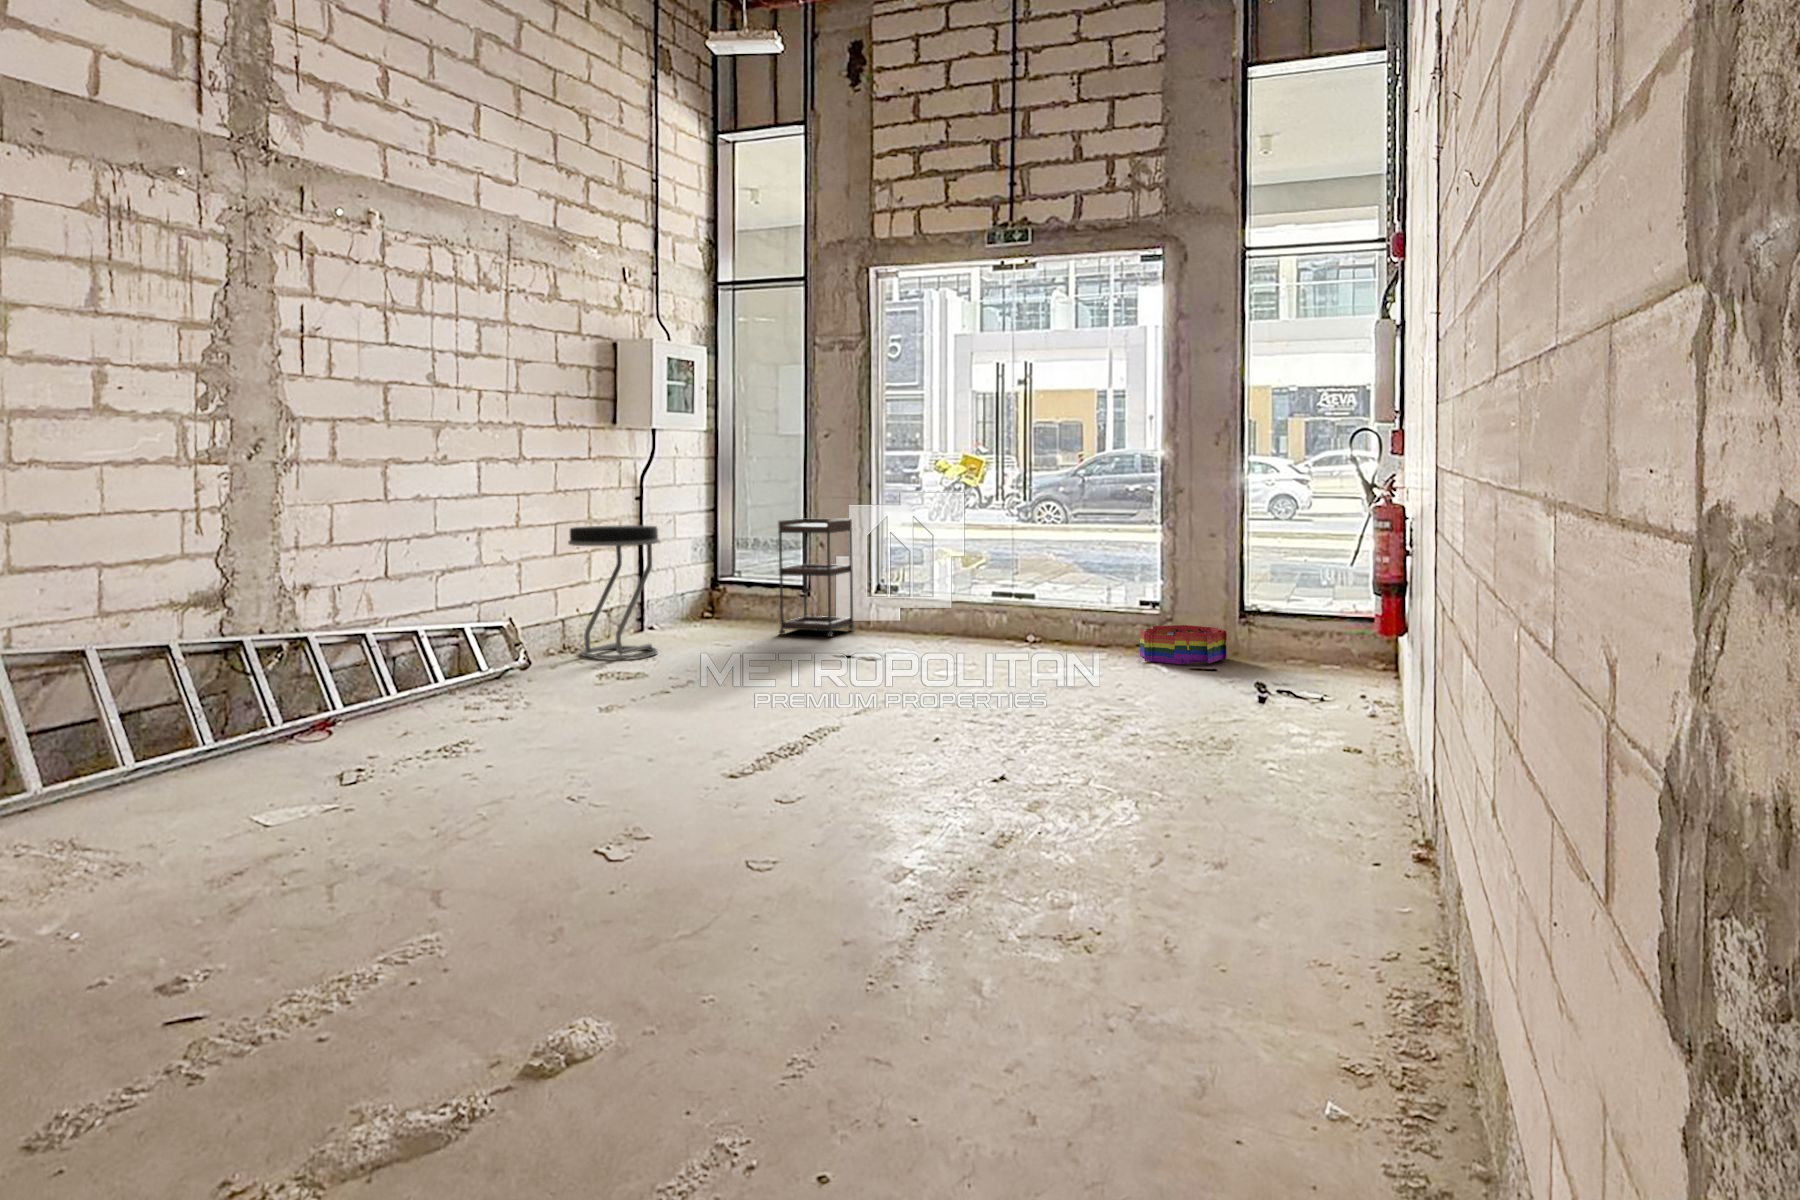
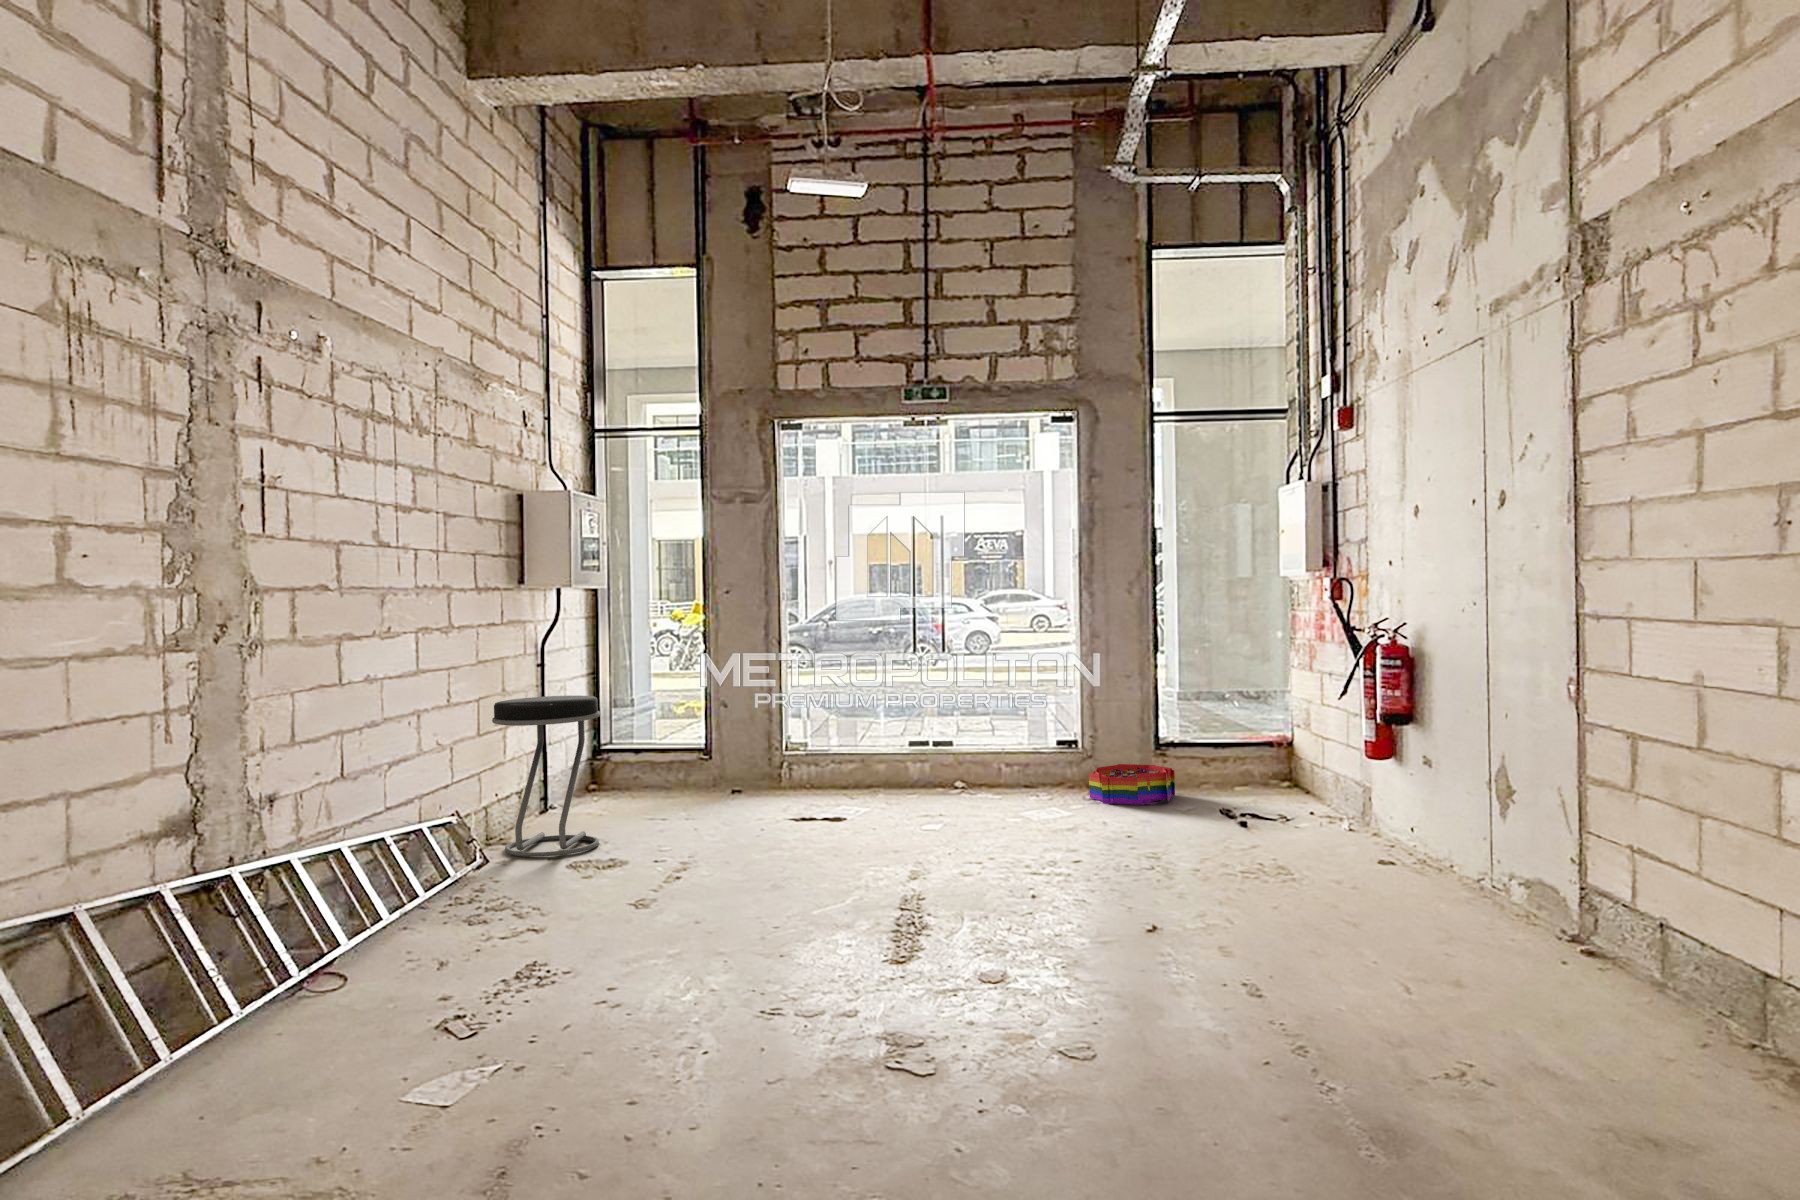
shelving unit: present [778,519,854,636] -> none [695,674,769,804]

